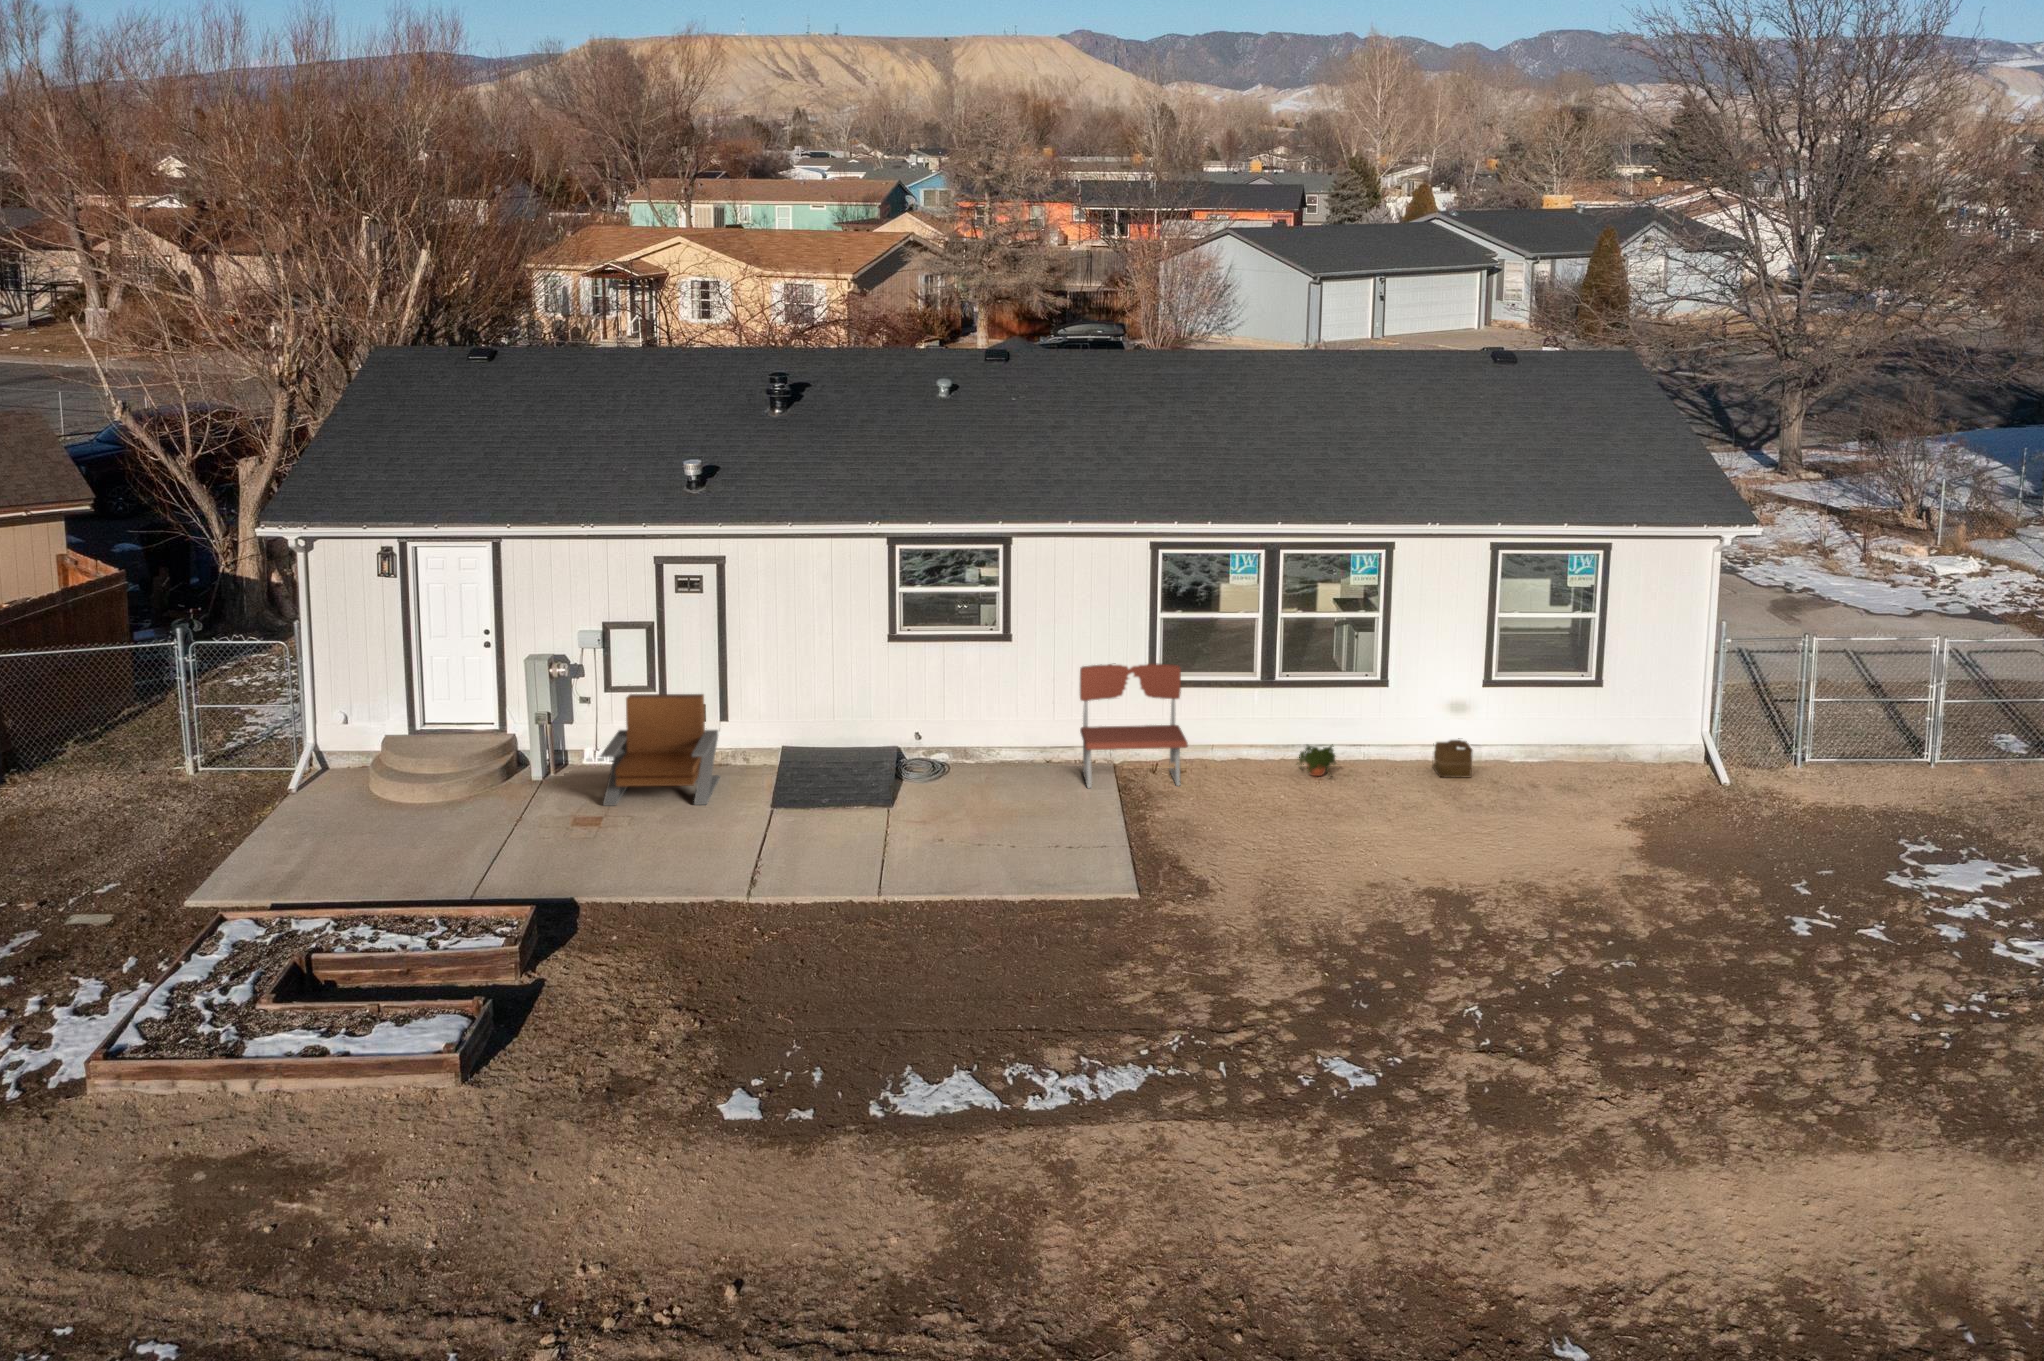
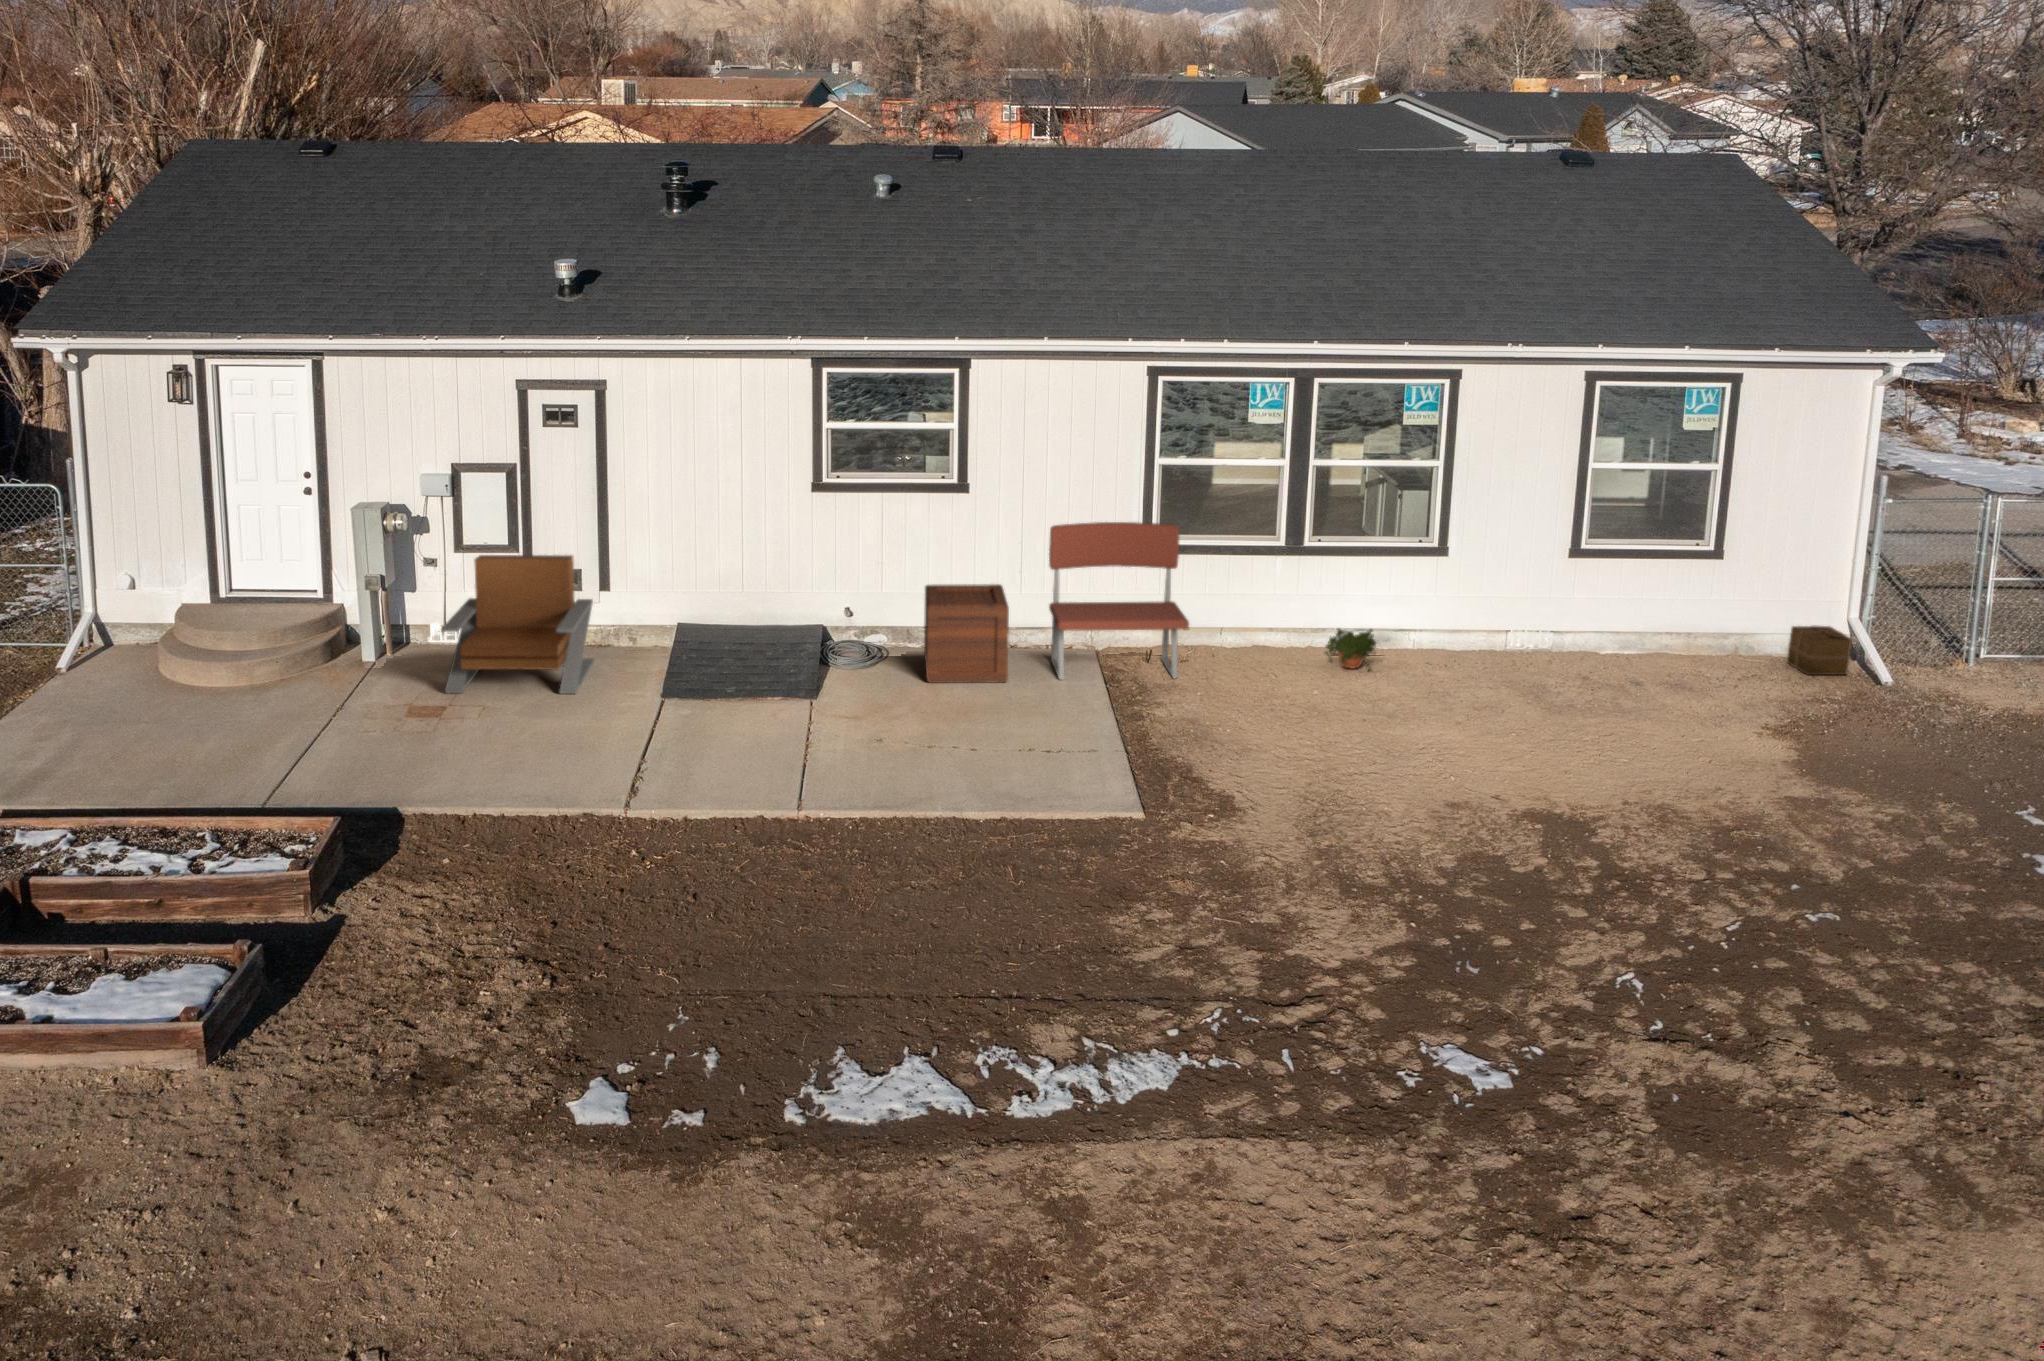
wooden crate: none [982,713,1047,792] -> present [924,584,1009,683]
cardboard box: present [1433,738,1472,778] -> present [1787,626,1852,675]

